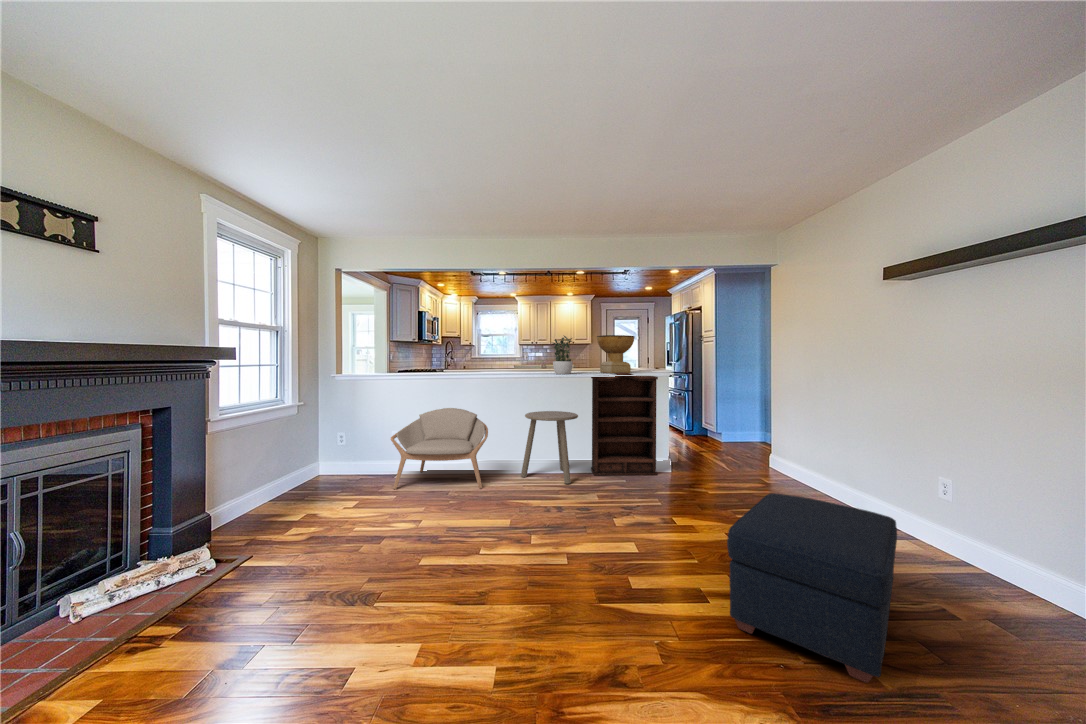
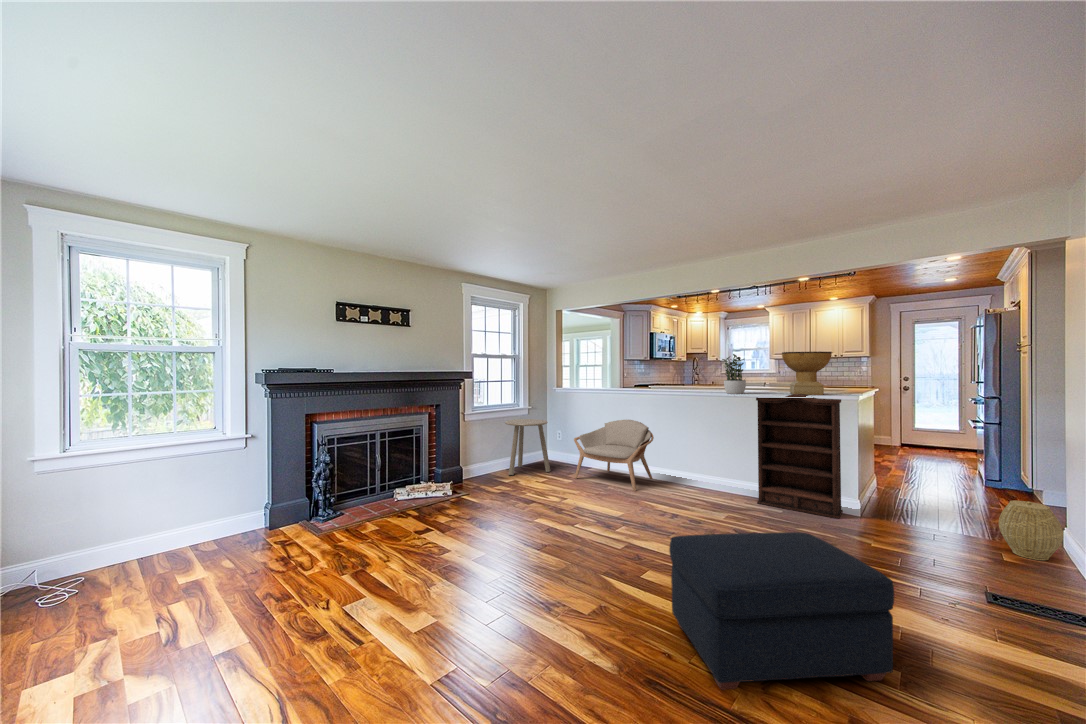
side table: present [521,411,578,484] -> present [505,419,550,475]
woven basket: none [747,439,780,477] -> present [999,501,1063,560]

